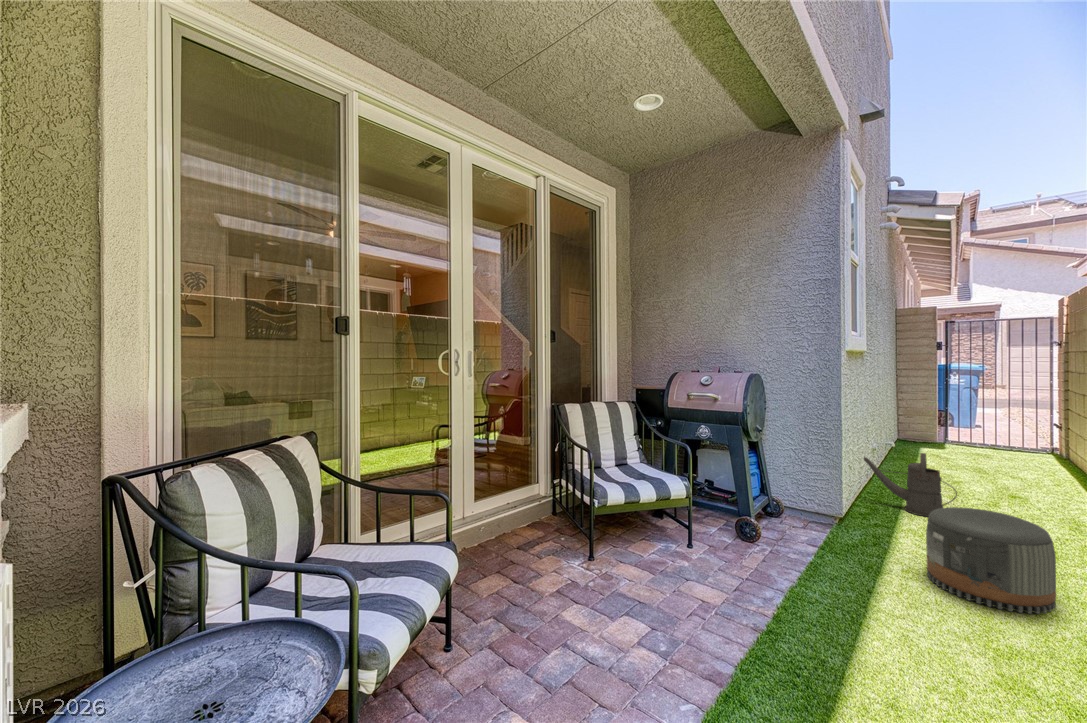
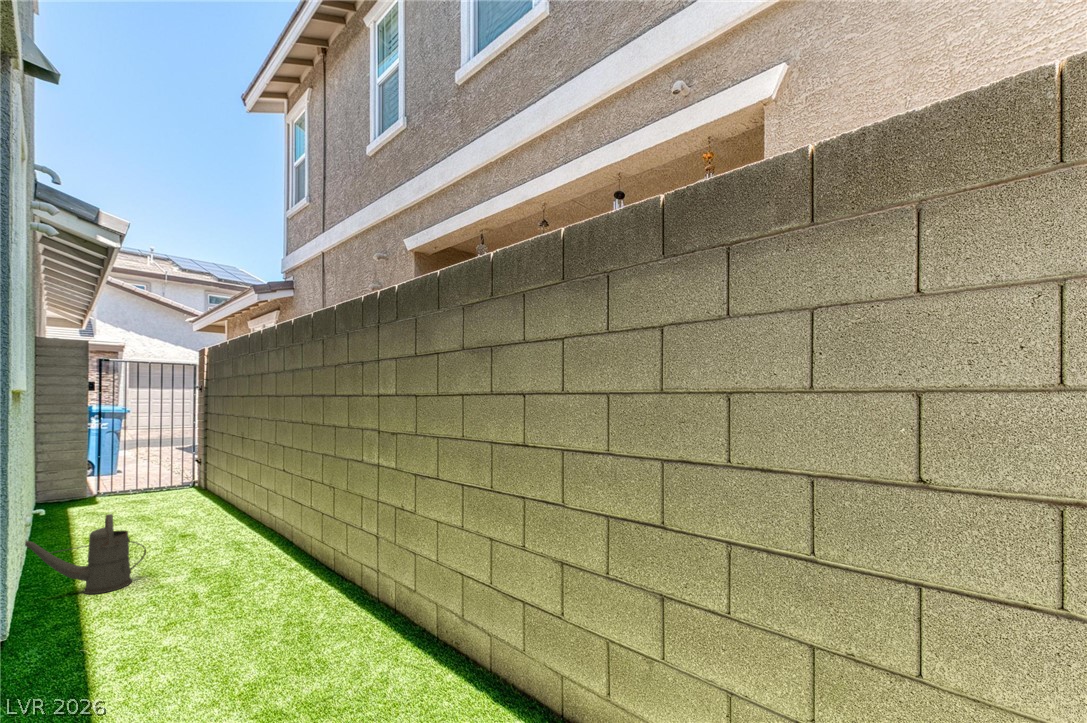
pouf: present [926,507,1056,614] -> none [145,553,258,663]

